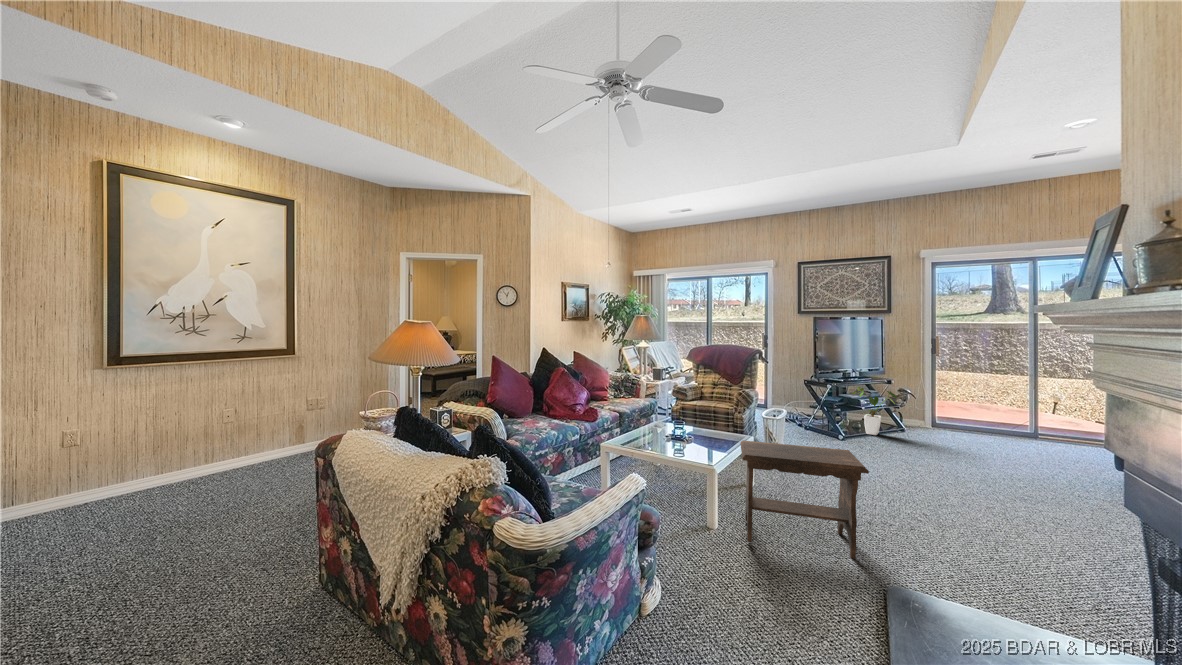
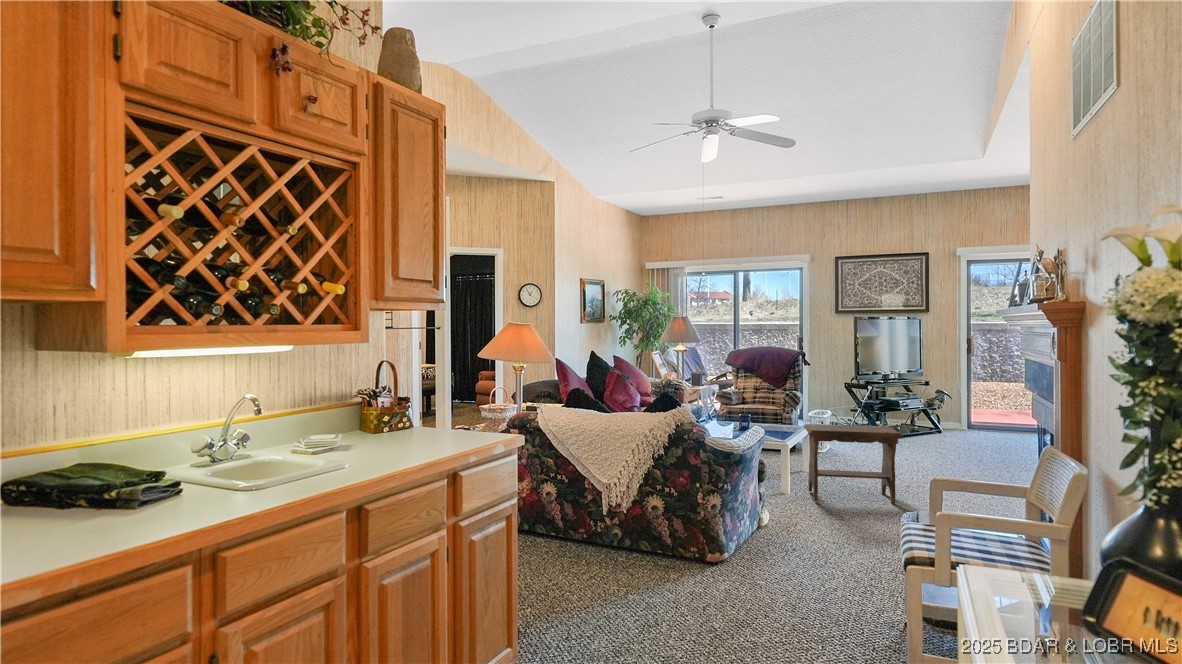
house plant: present [852,387,896,435] -> none [889,389,933,437]

